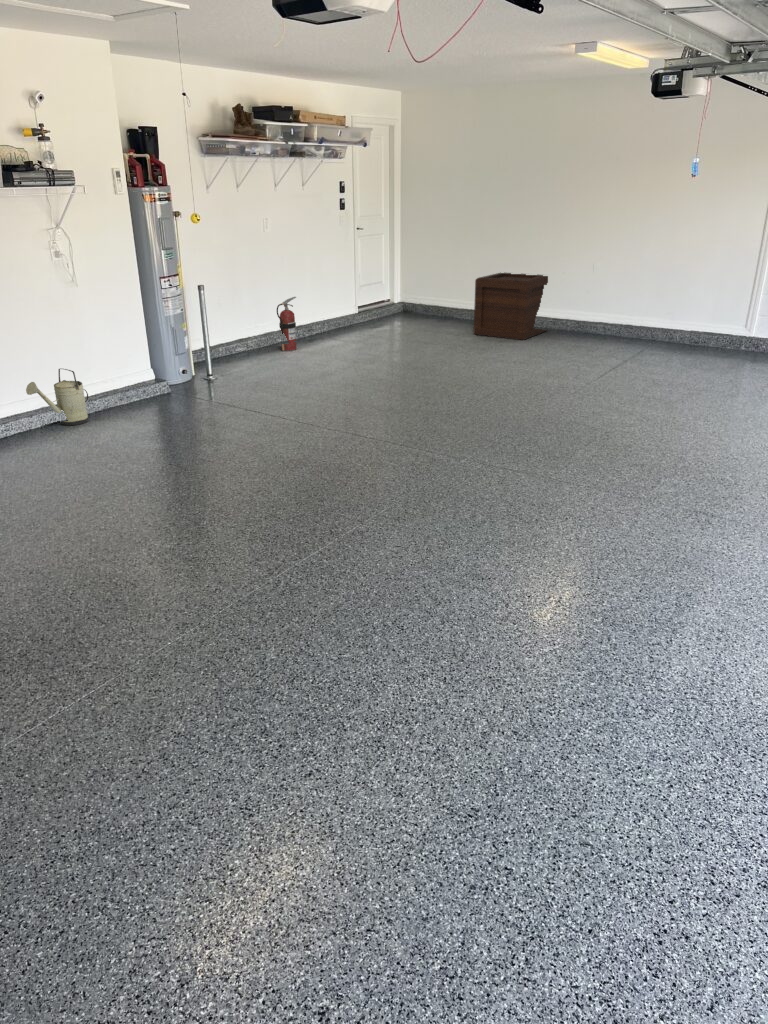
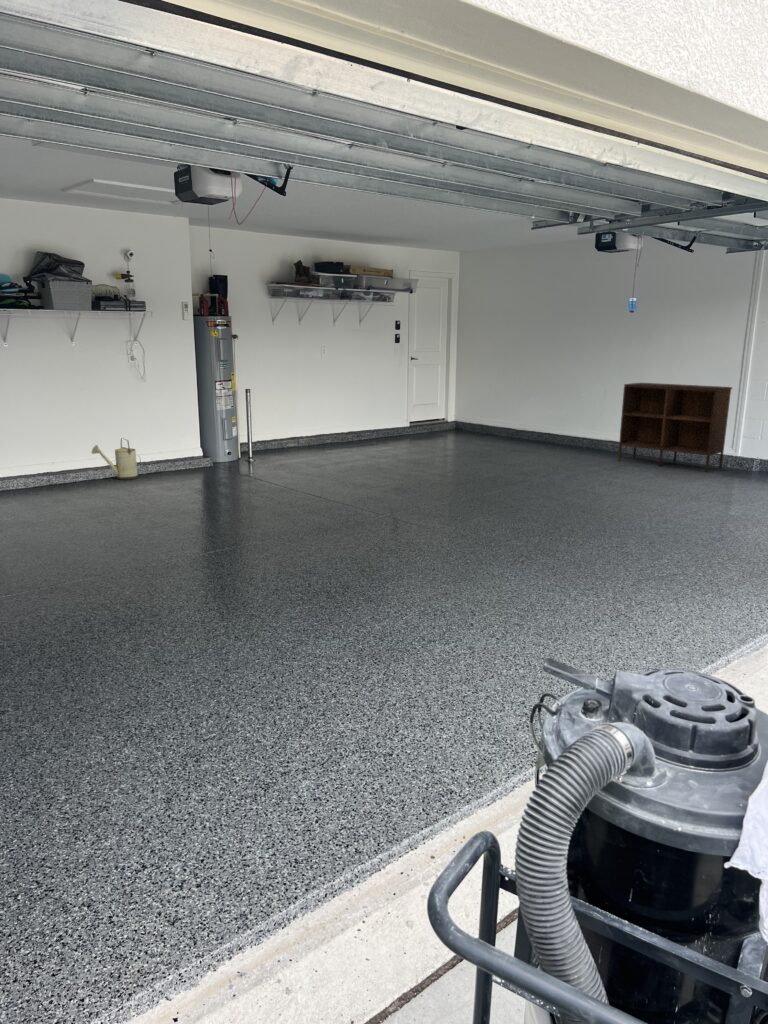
shelving unit: none [623,254,751,356] -> present [618,383,732,472]
wooden crate: present [474,273,548,340] -> none [497,397,568,452]
fire extinguisher: present [277,297,296,351] -> none [325,406,344,448]

